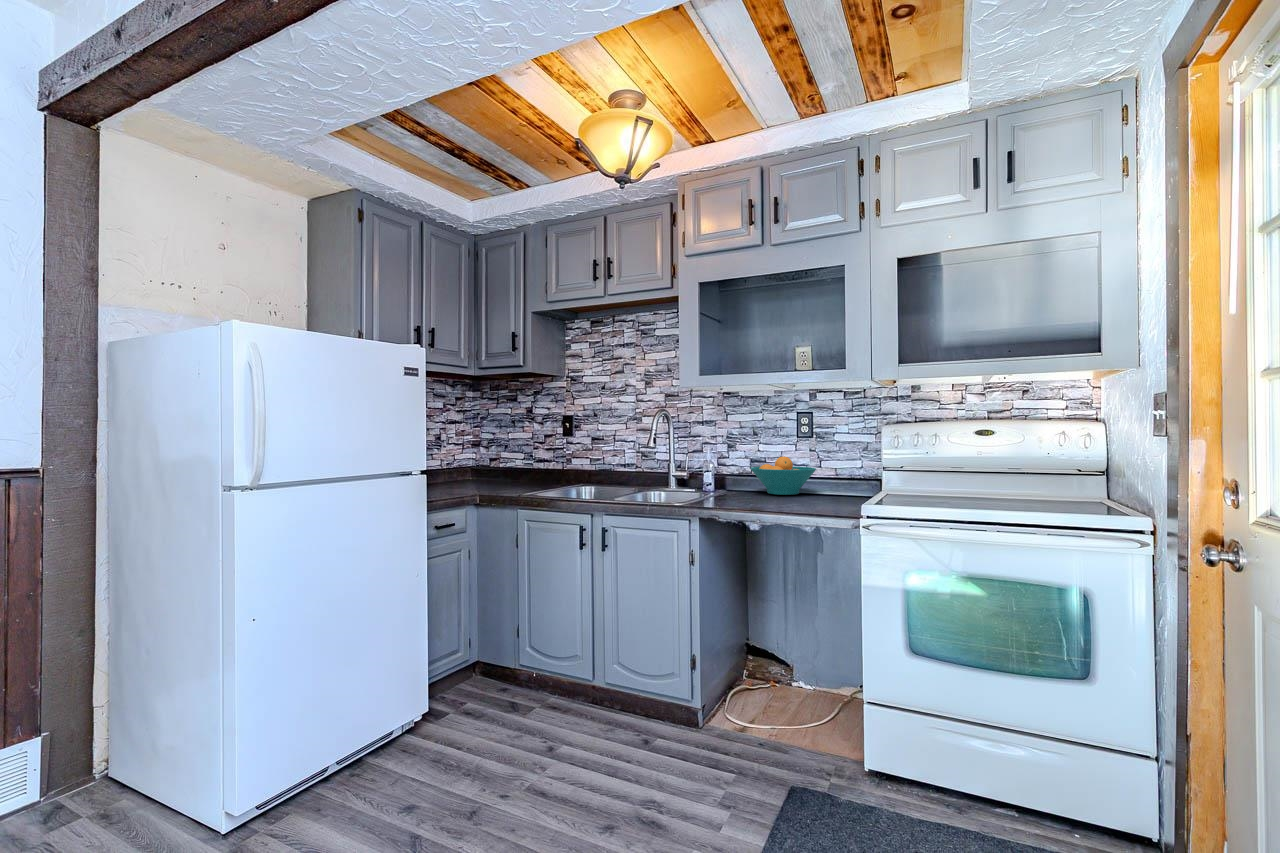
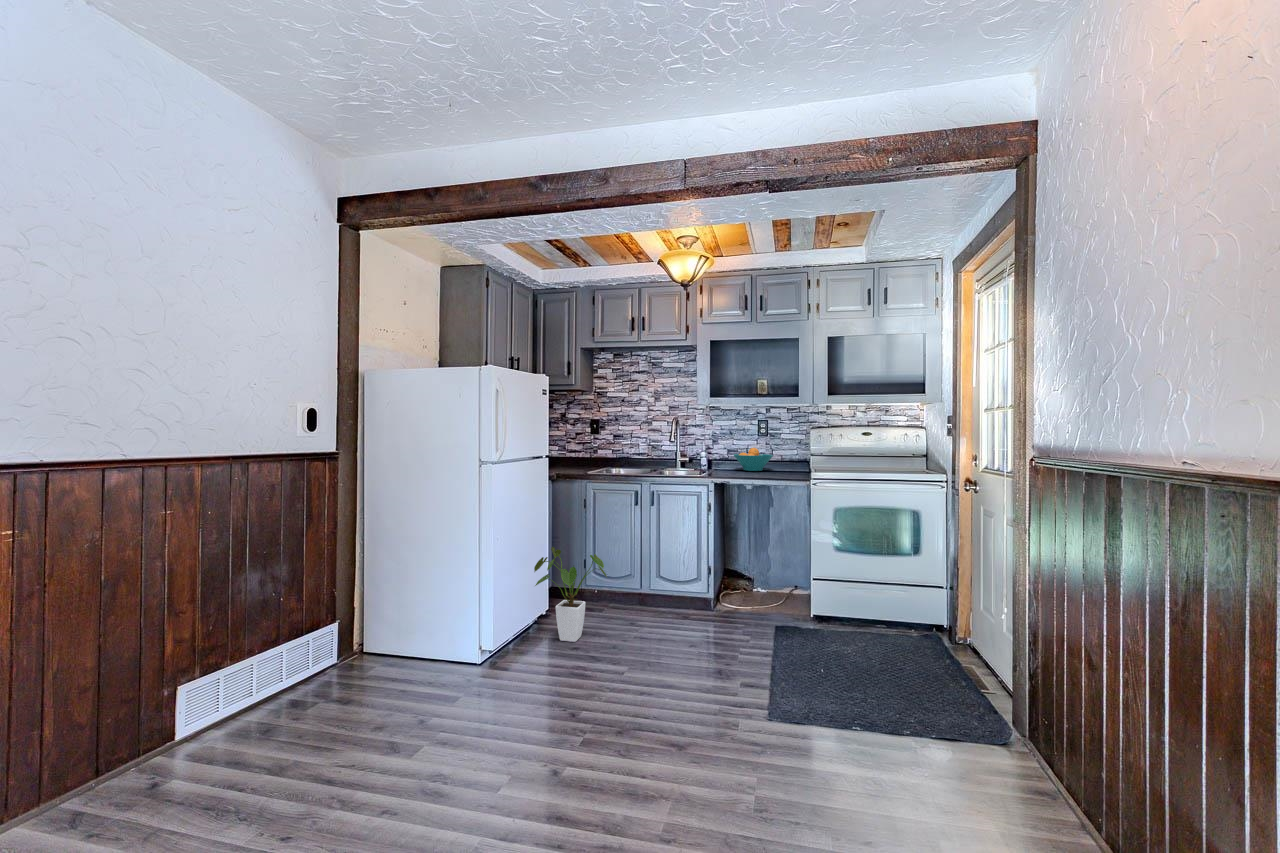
house plant: none [346,619,474,795] -> present [534,547,607,642]

